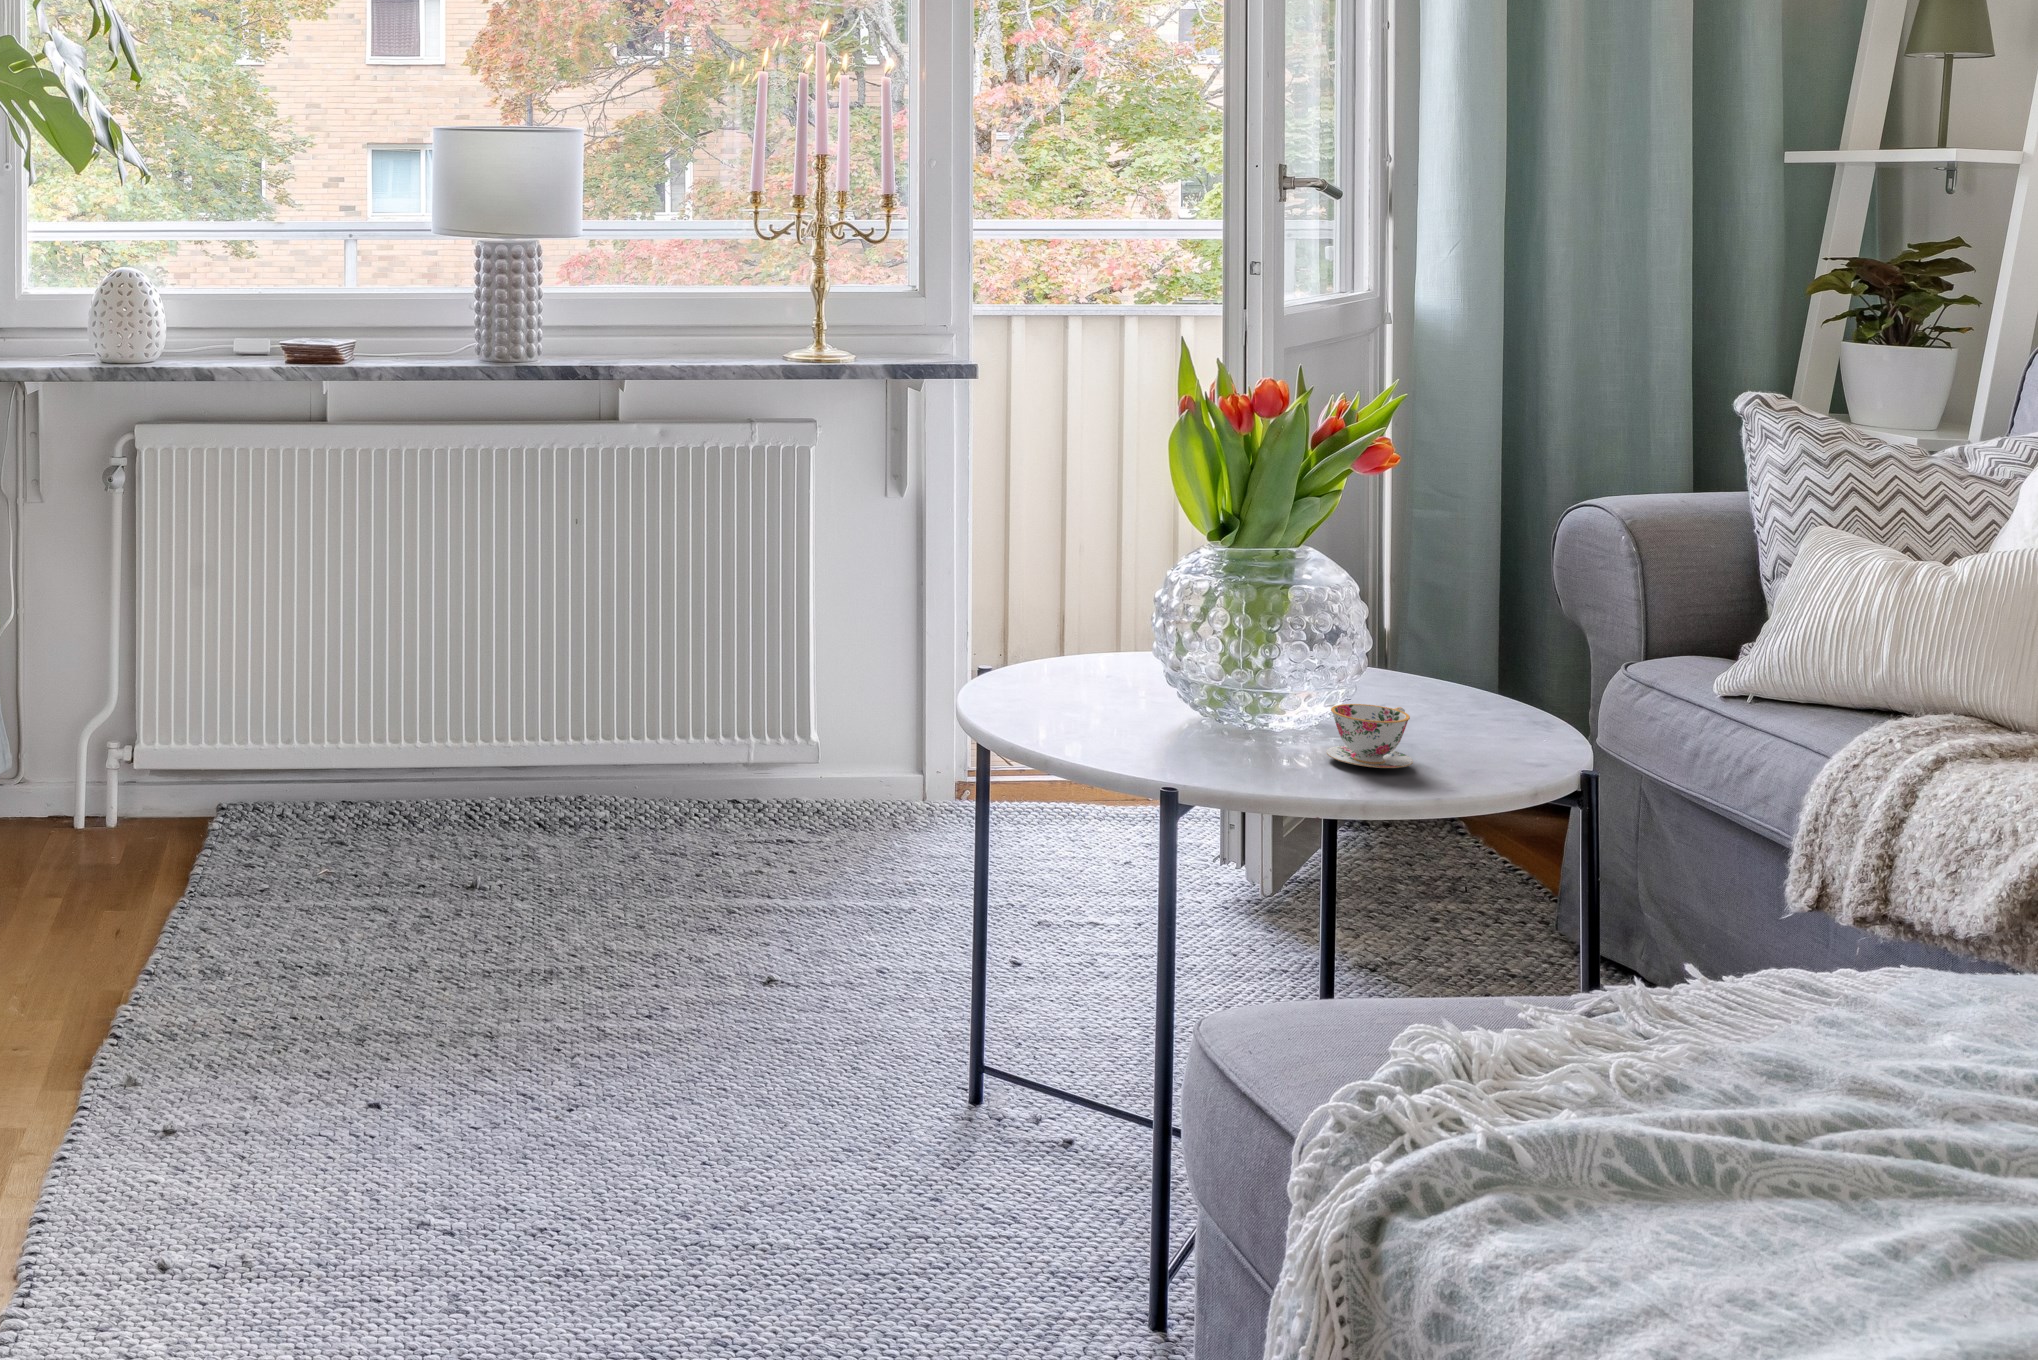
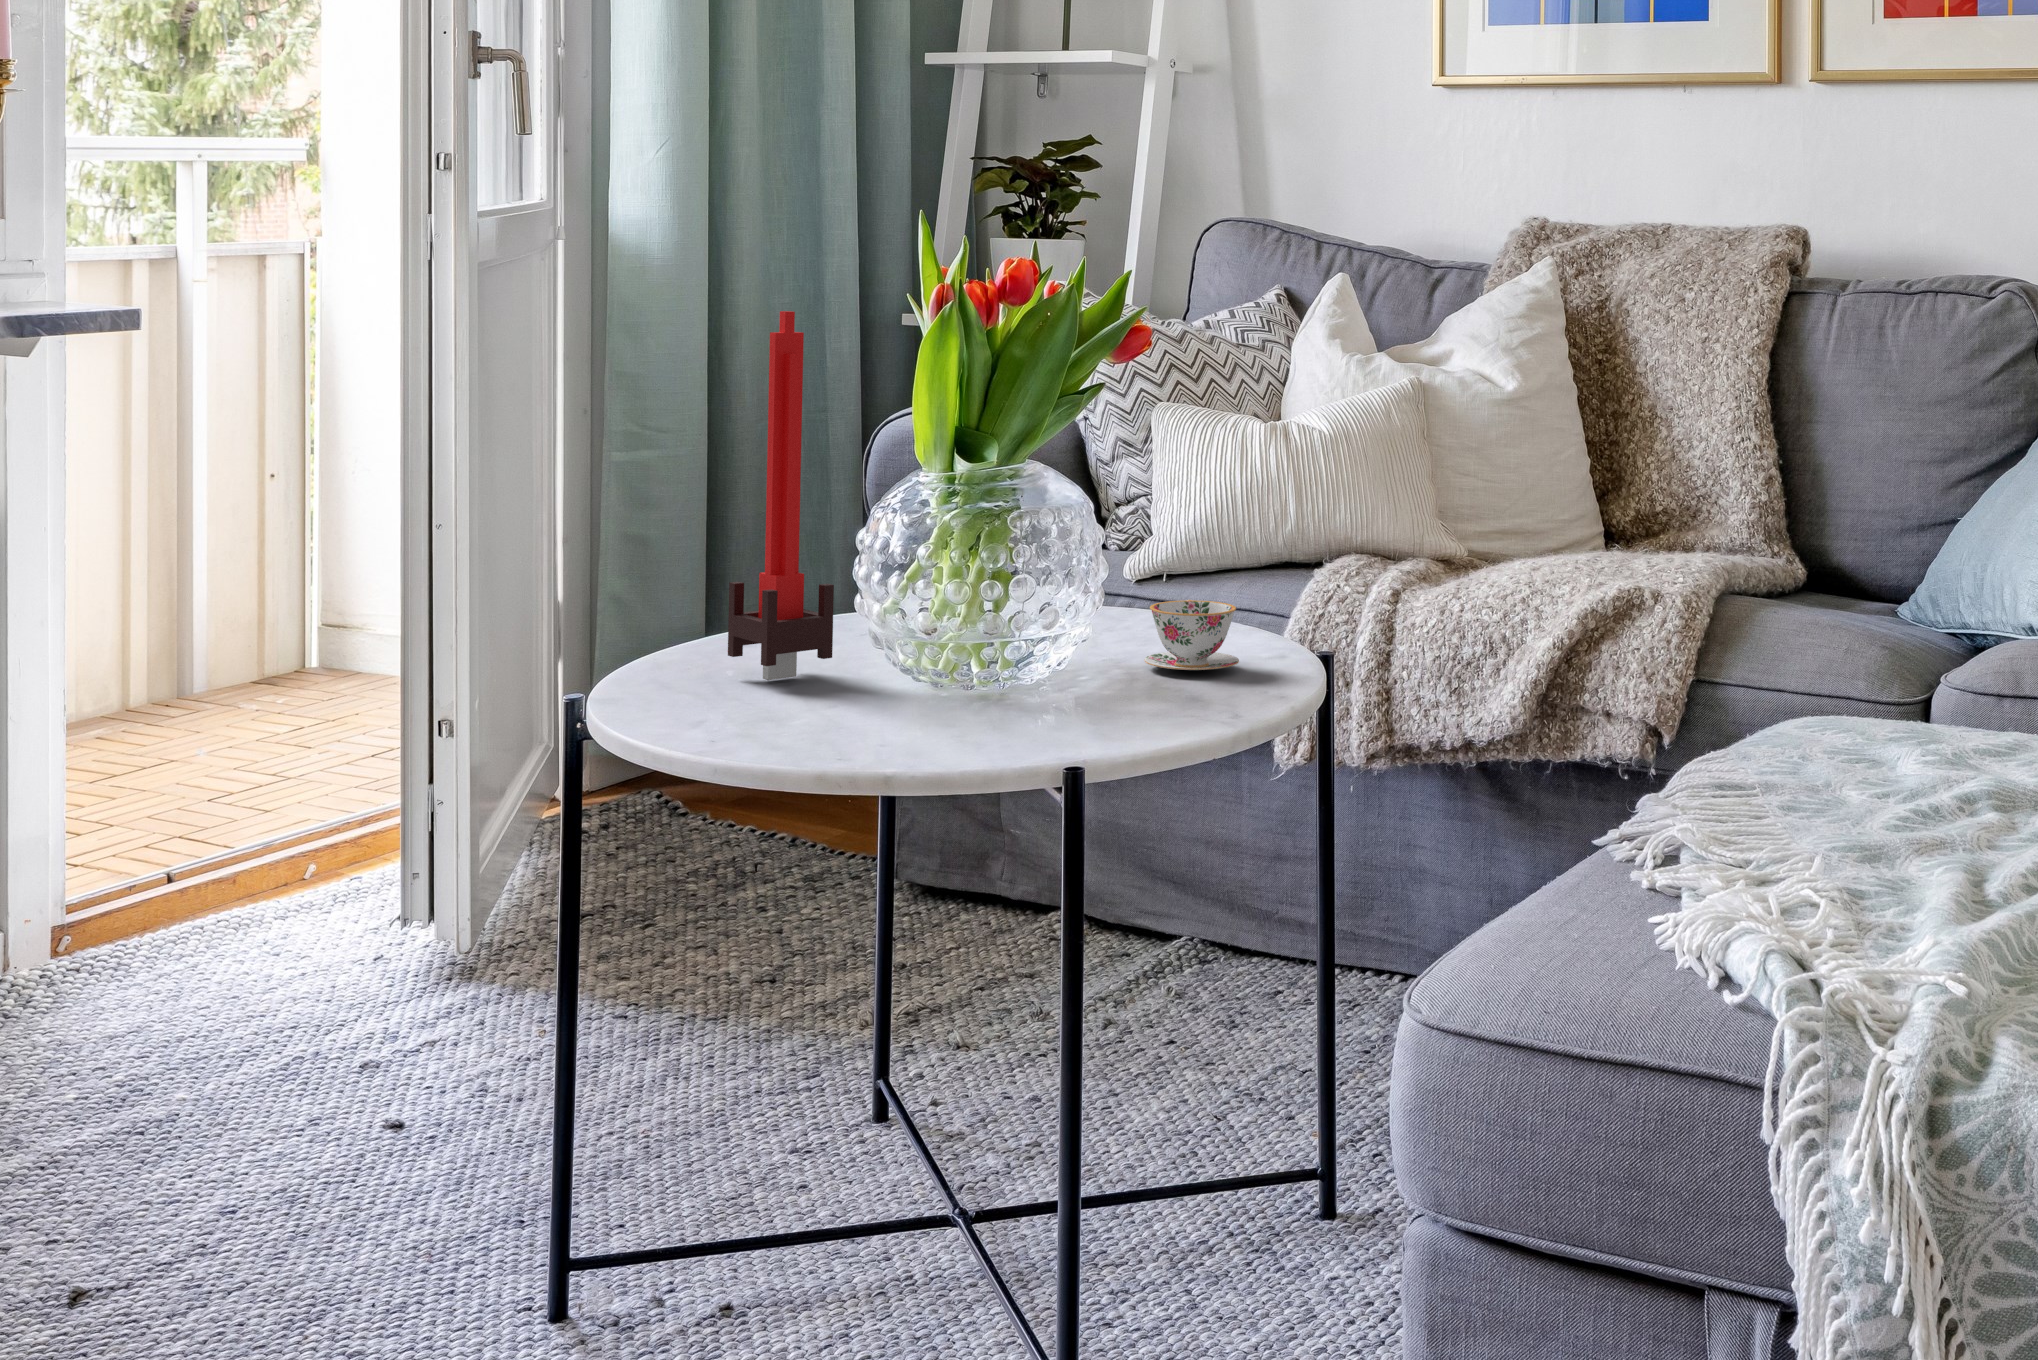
candle: none [1032,446,1088,703] -> present [728,311,834,680]

